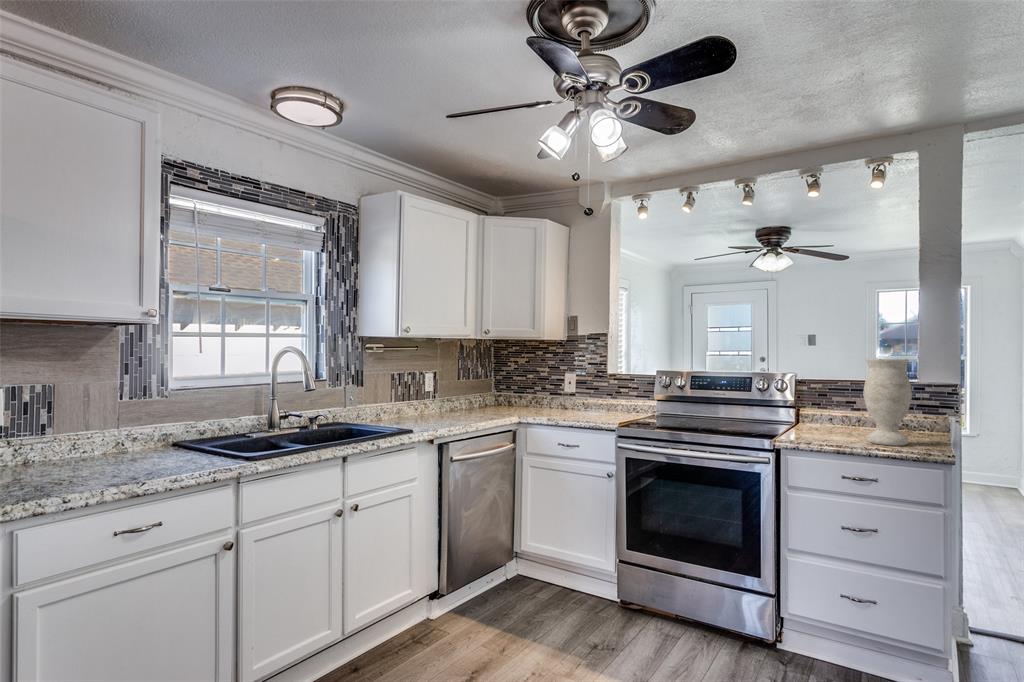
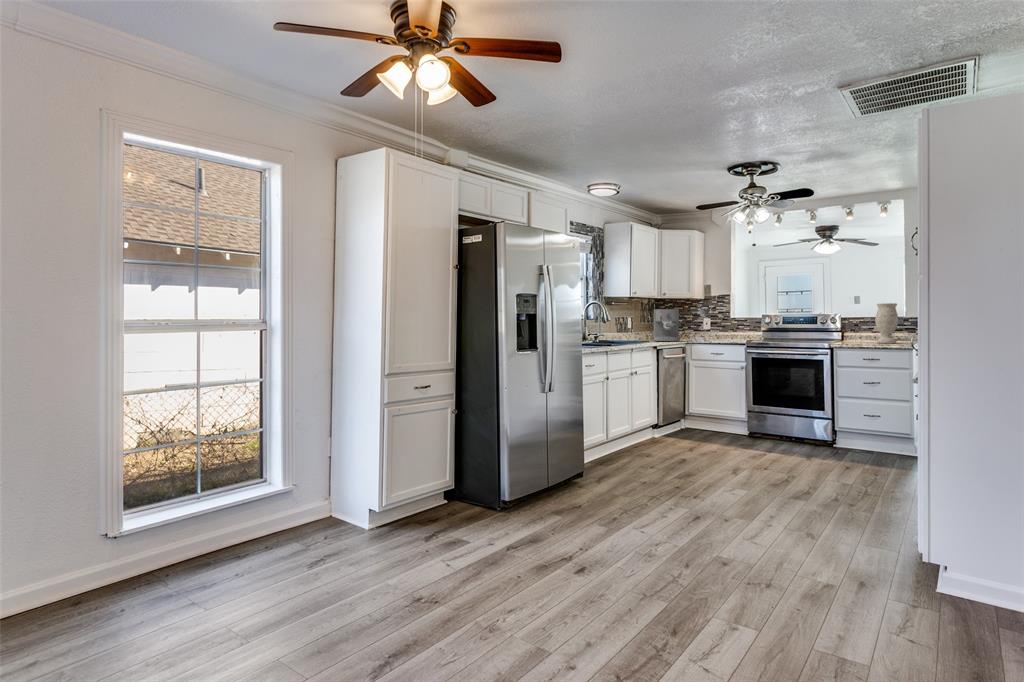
coffee maker: none [464,357,512,417] -> present [654,309,680,342]

